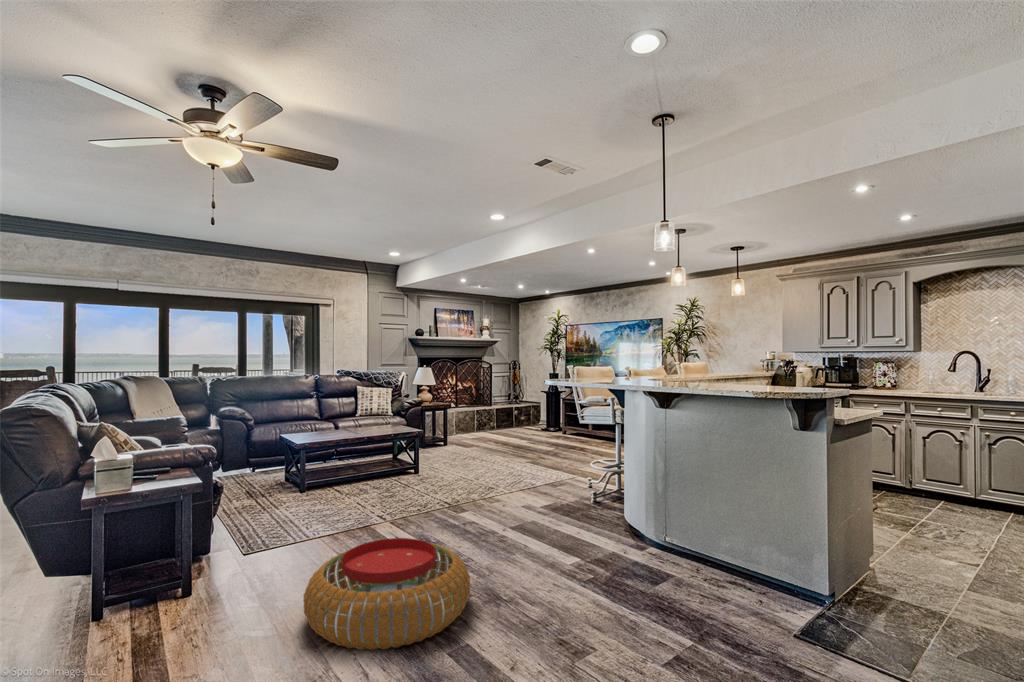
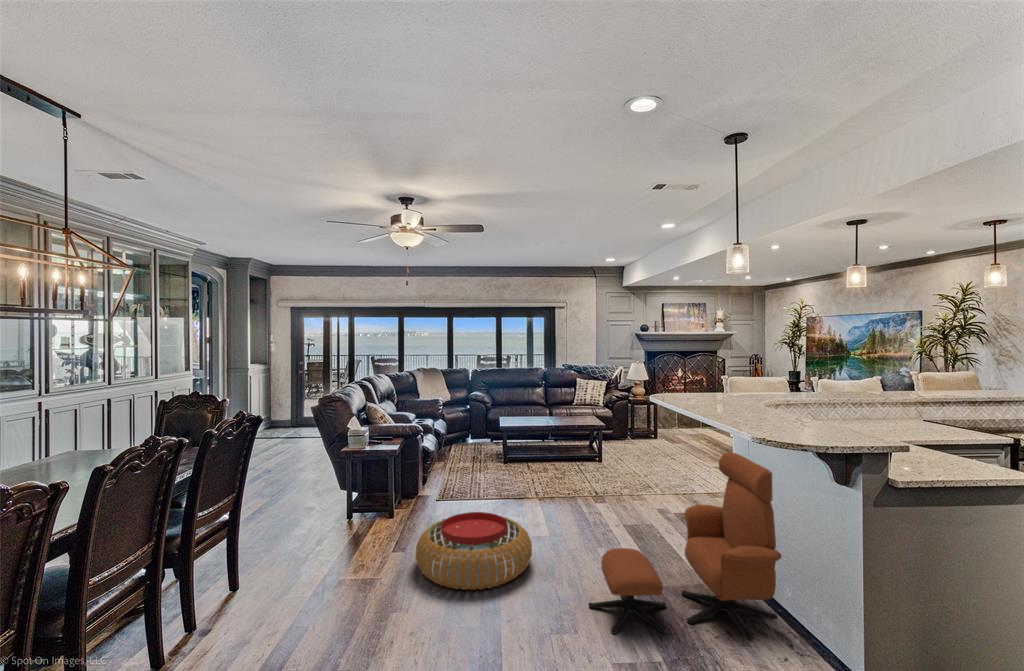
lounge chair: none [568,422,751,633] -> present [589,452,782,641]

